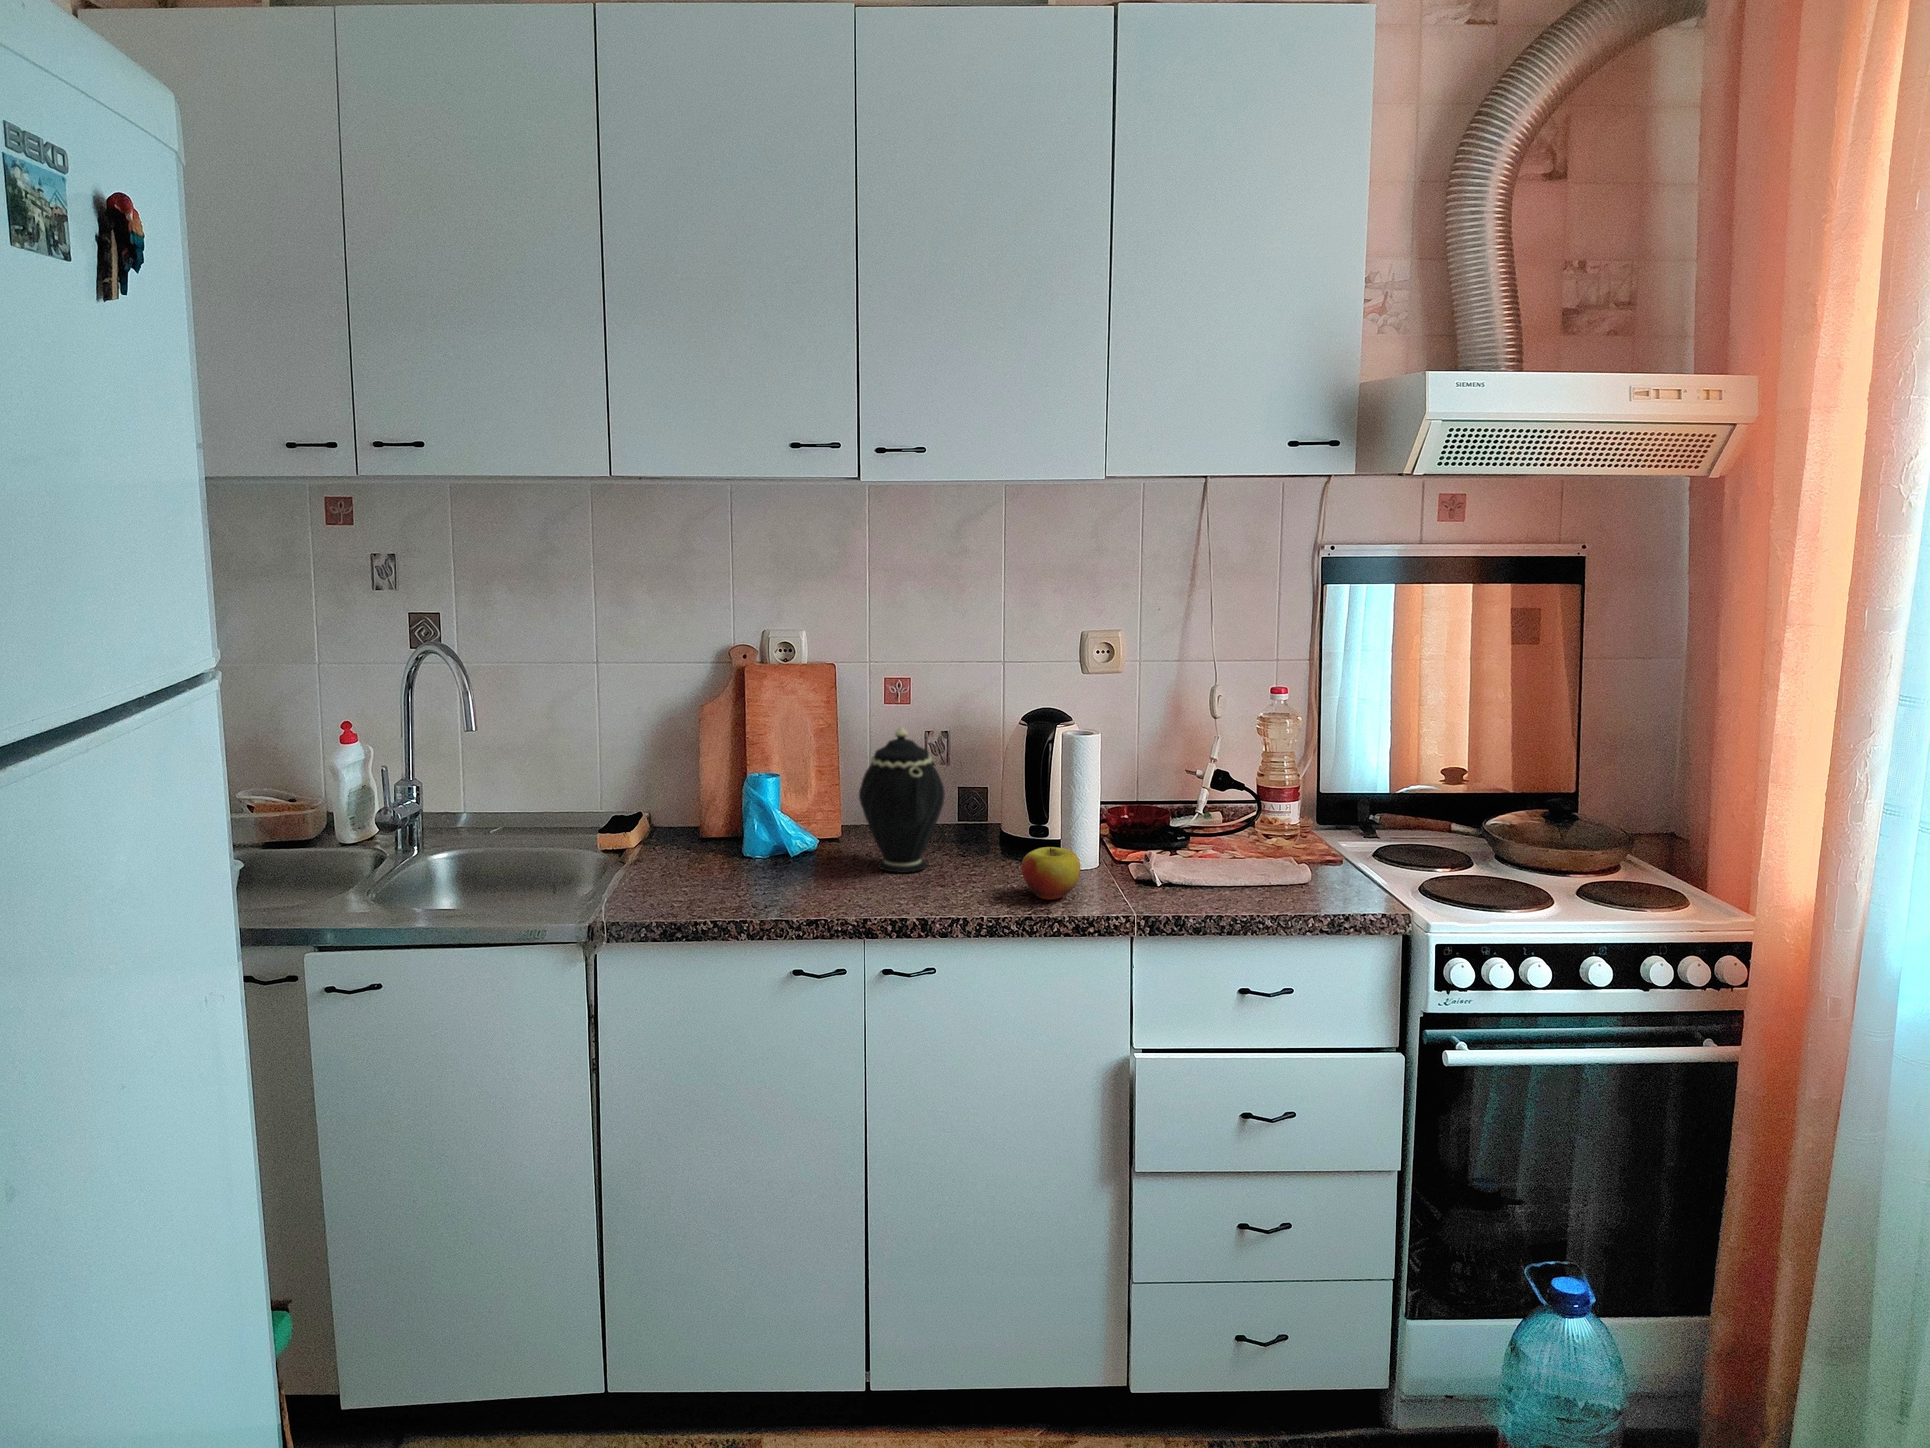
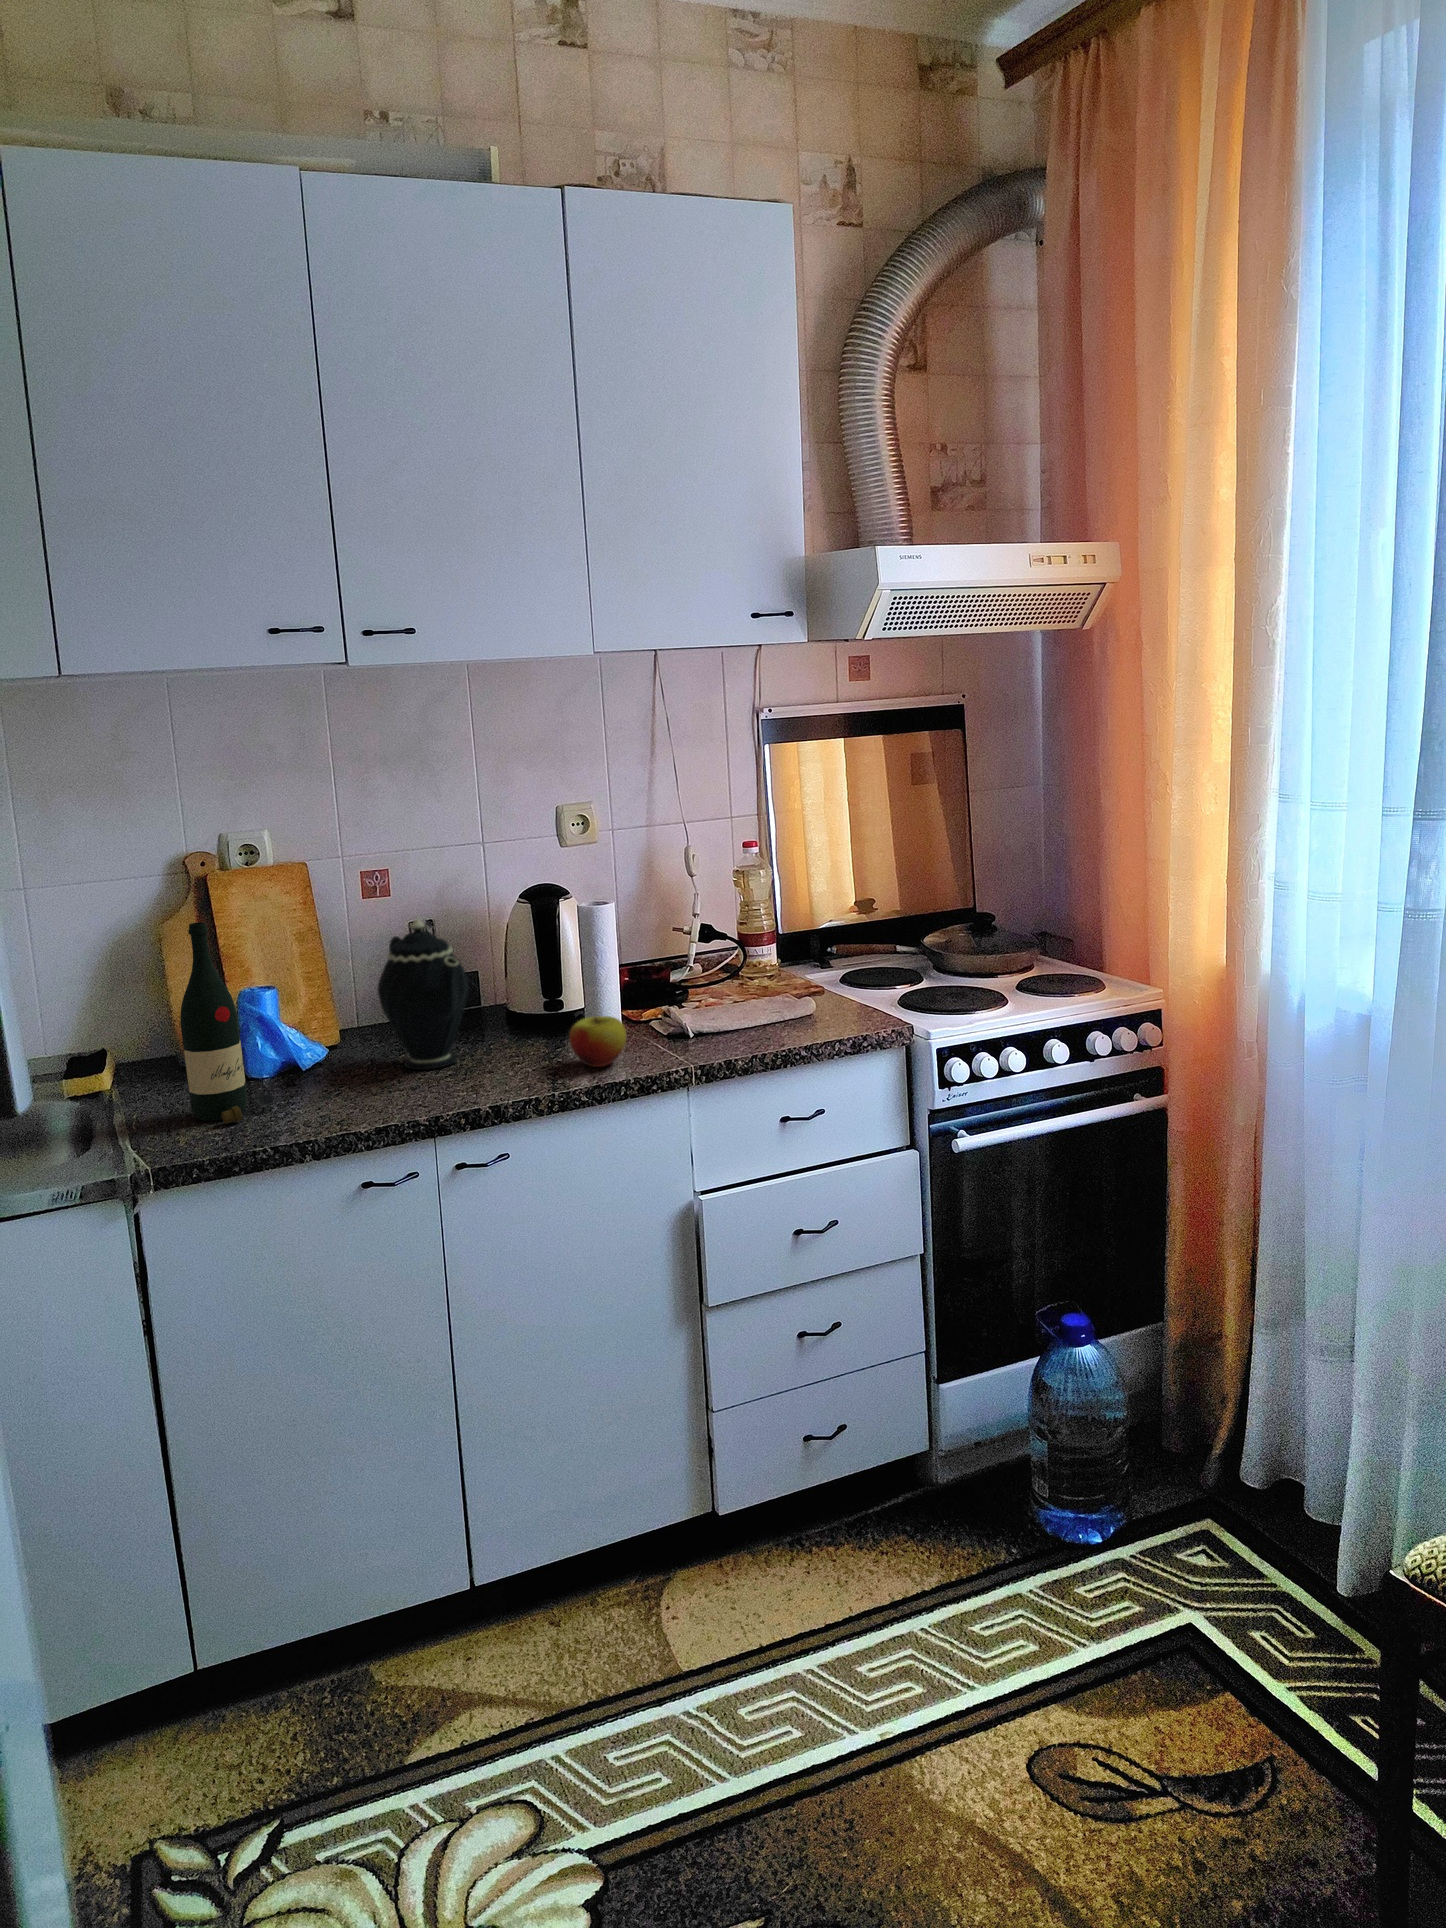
wine bottle: none [670,707,747,892] -> present [180,922,278,1124]

